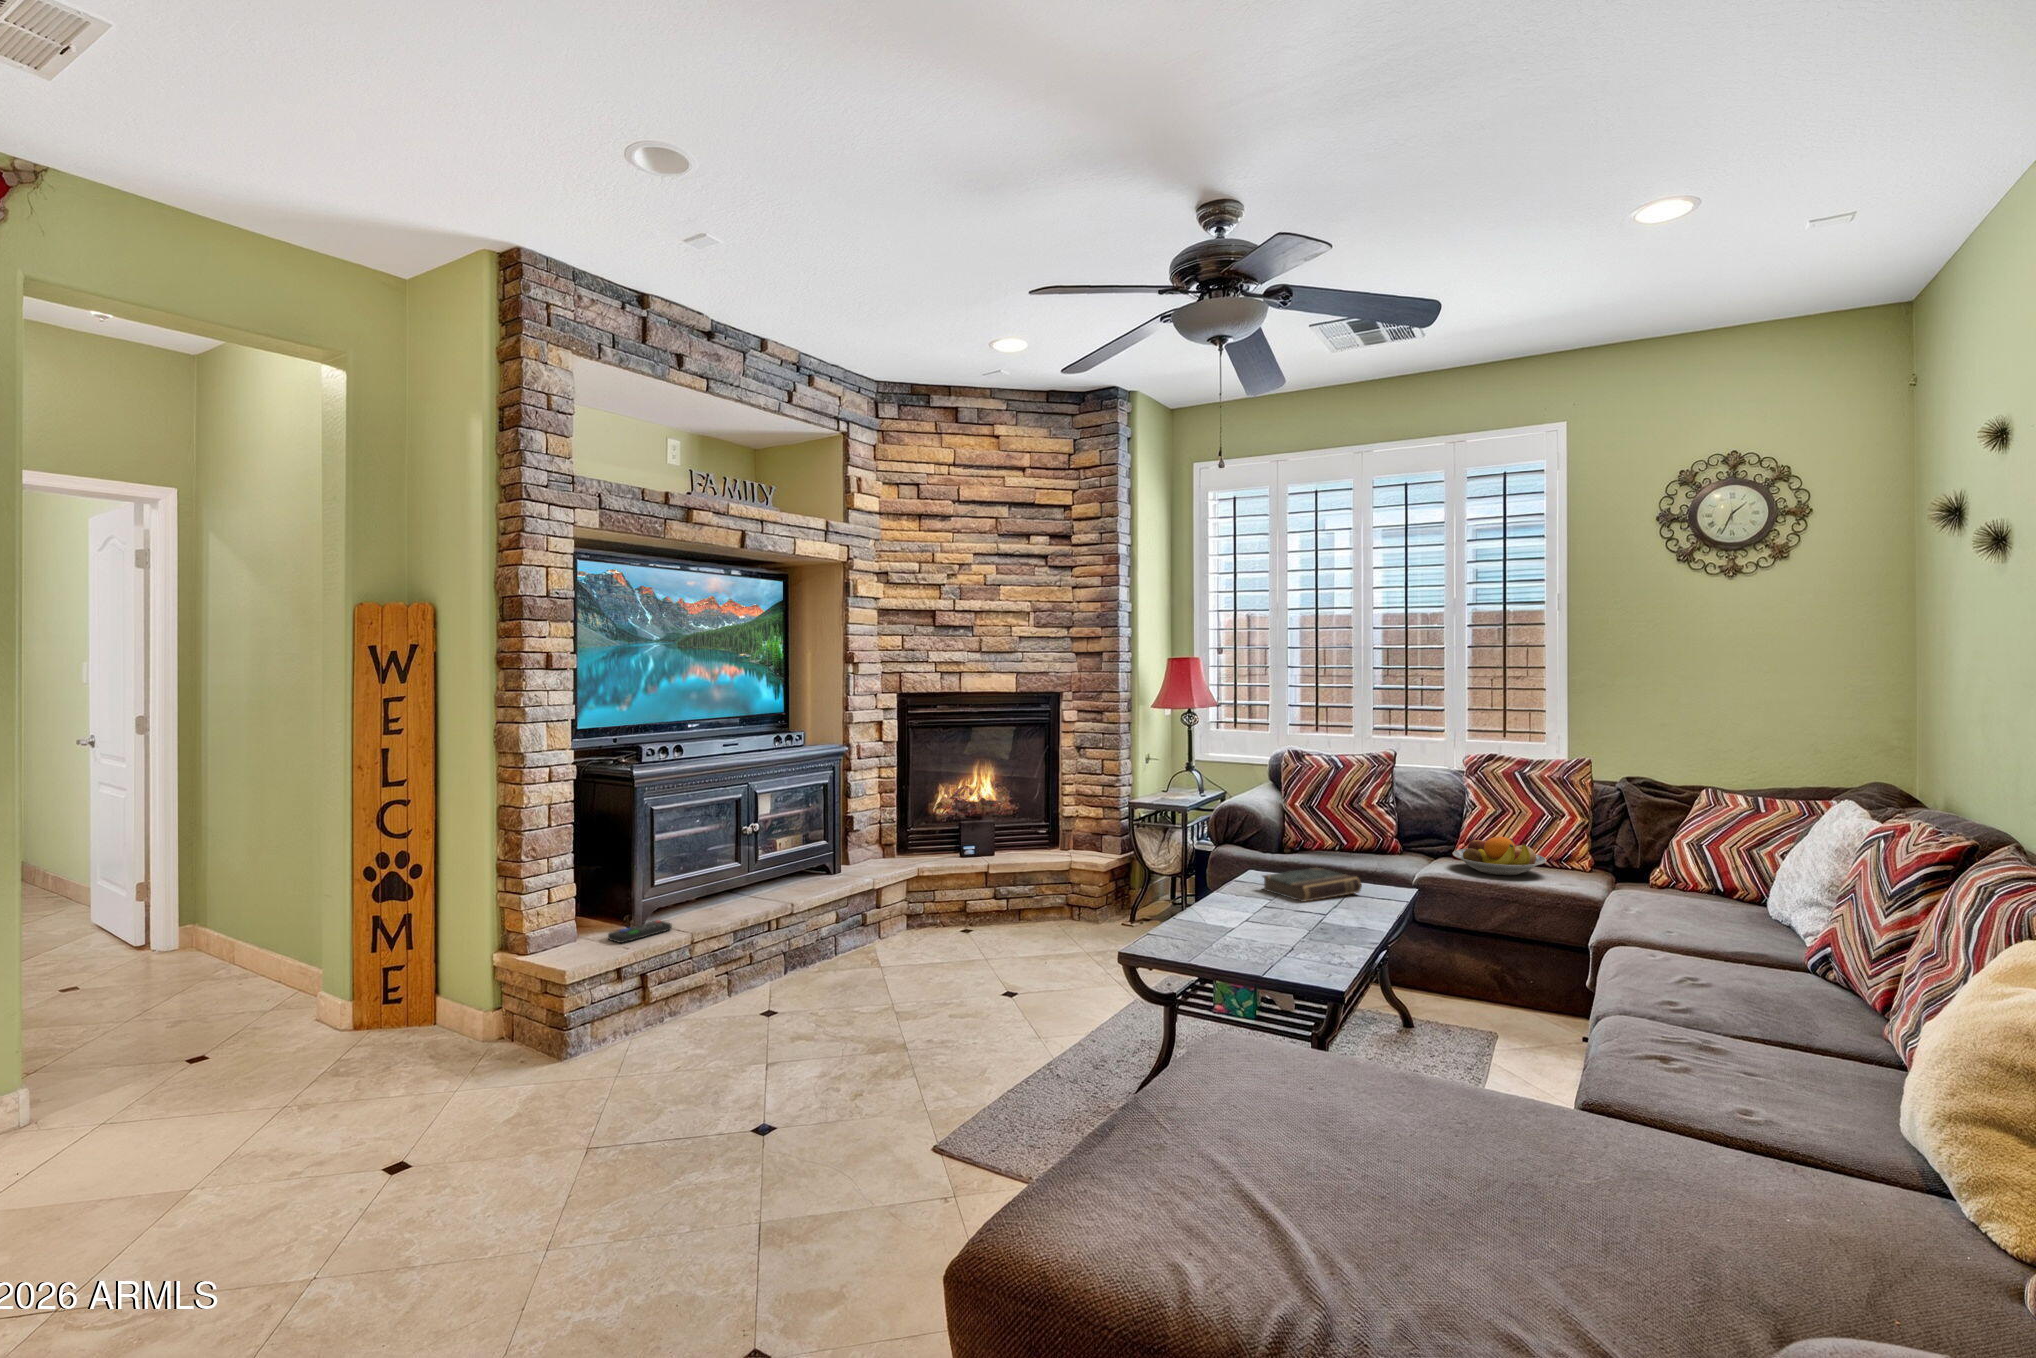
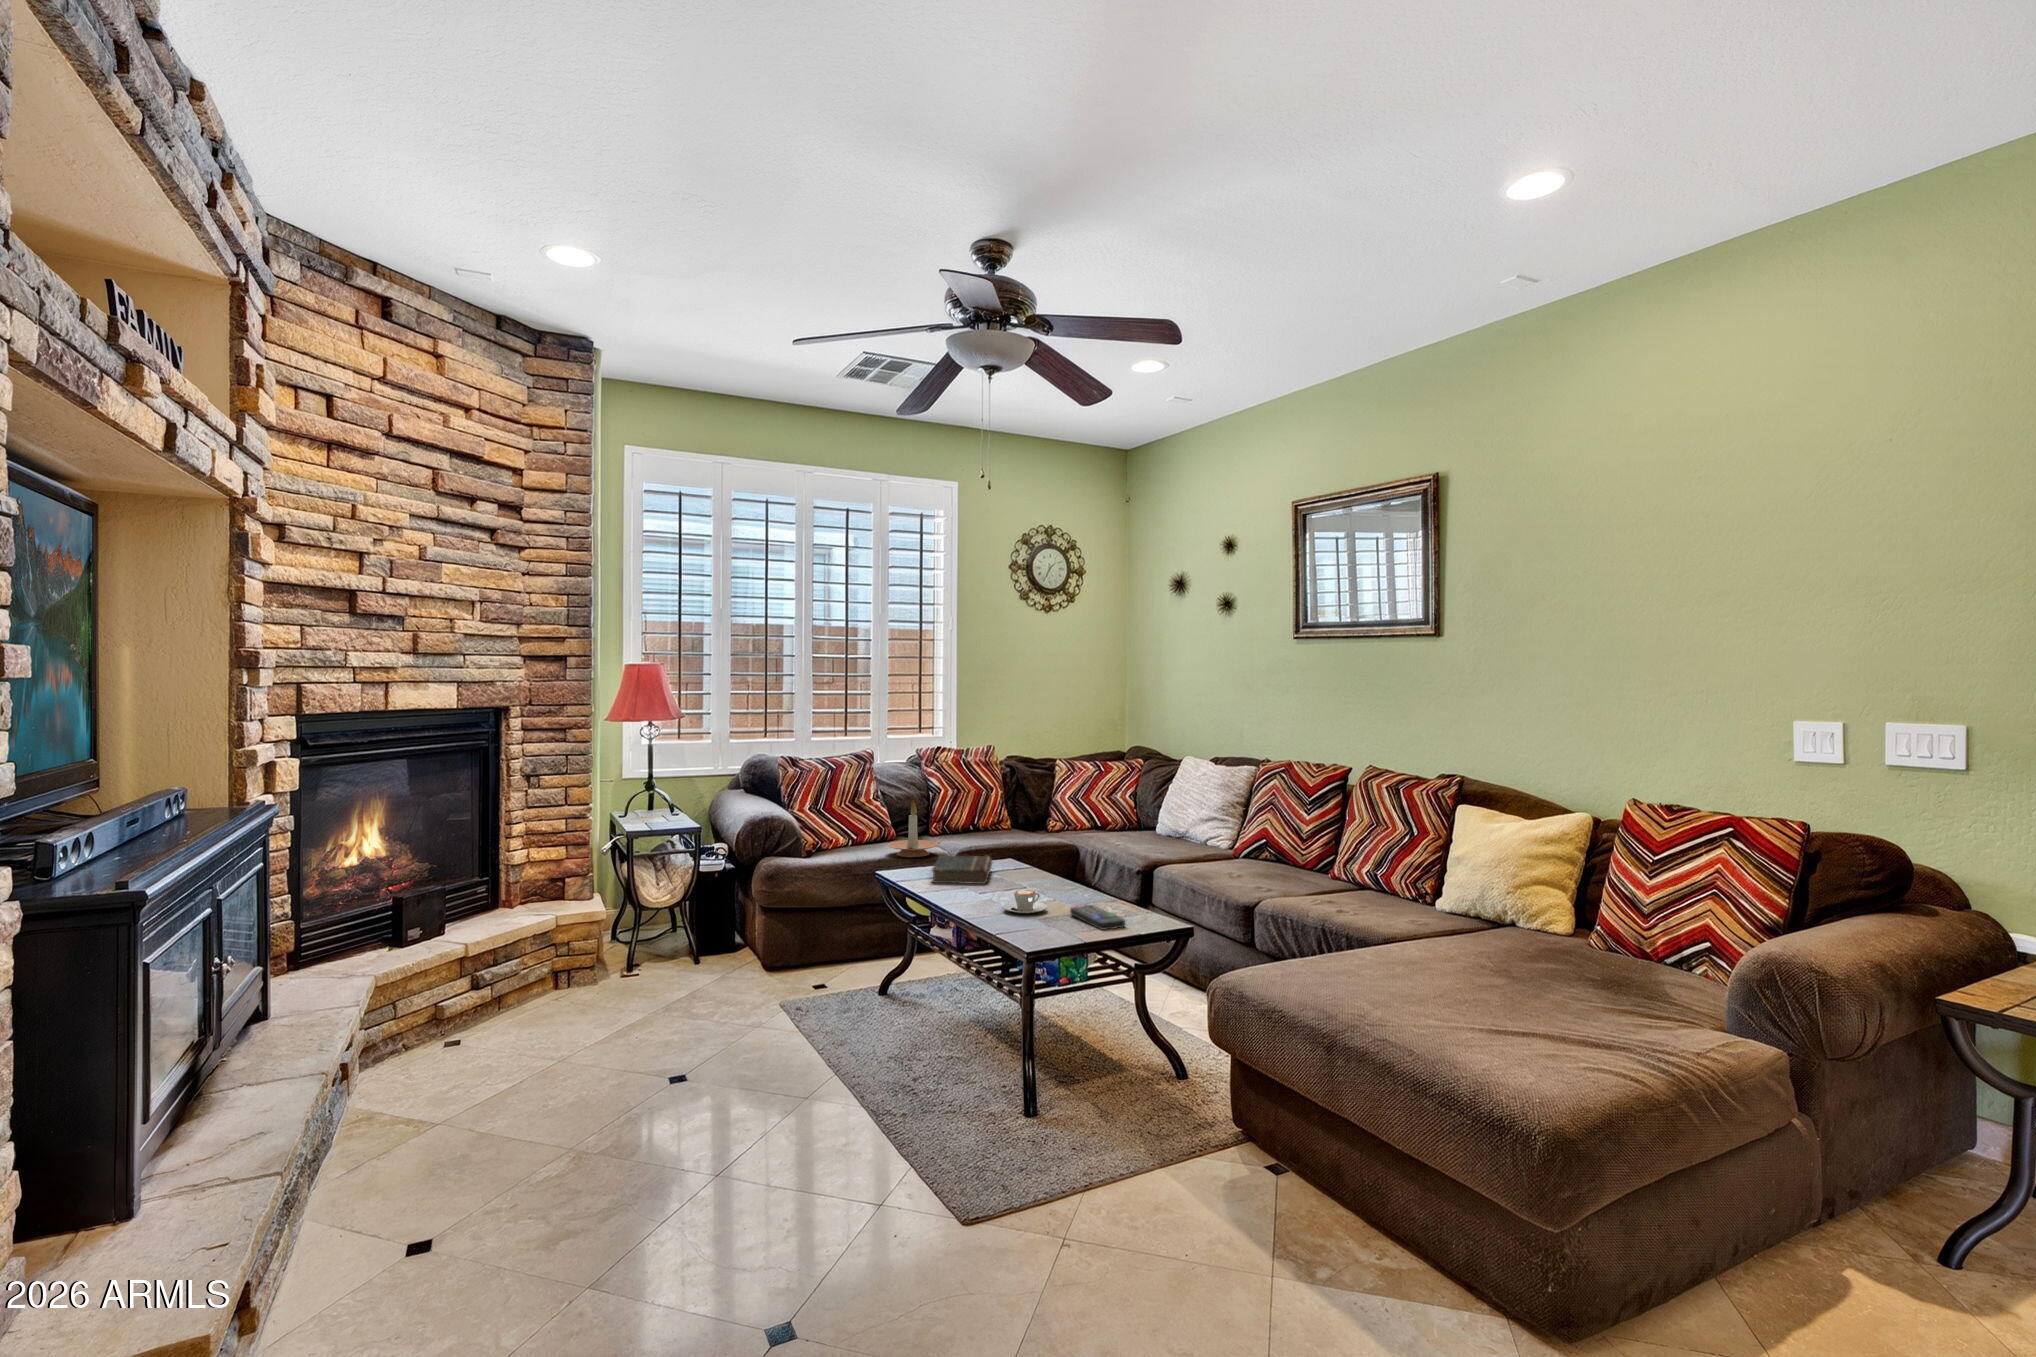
candle holder: none [1332,807,1391,870] -> present [888,800,938,857]
fruit bowl: present [1453,836,1546,875] -> none [949,811,1017,842]
coffee cup: none [1201,904,1250,930] -> present [1003,890,1047,914]
remote control: present [608,920,672,943] -> present [1070,905,1125,930]

